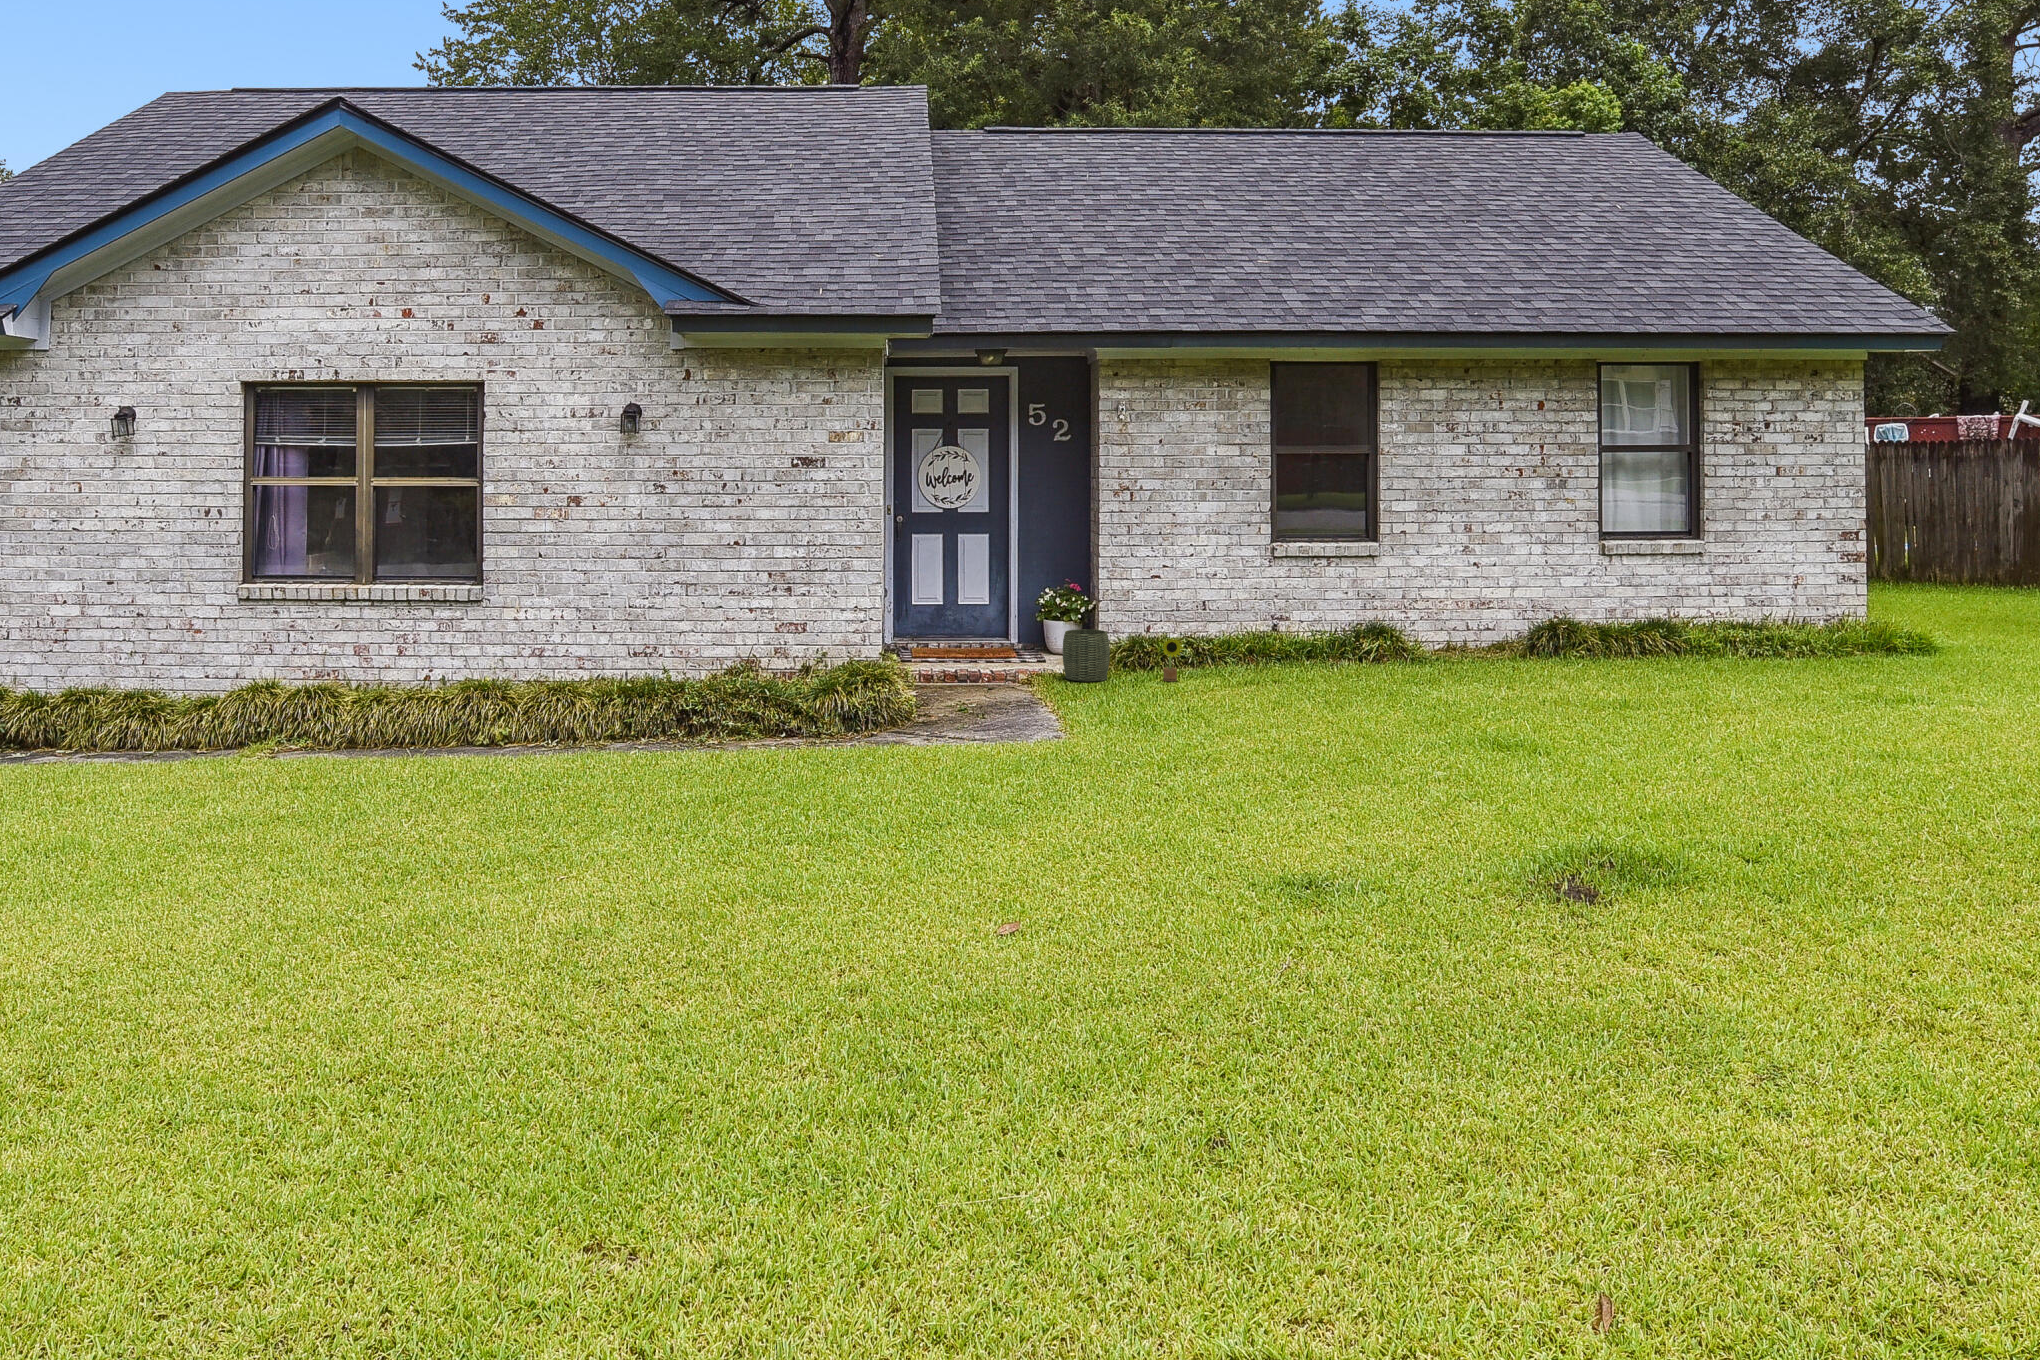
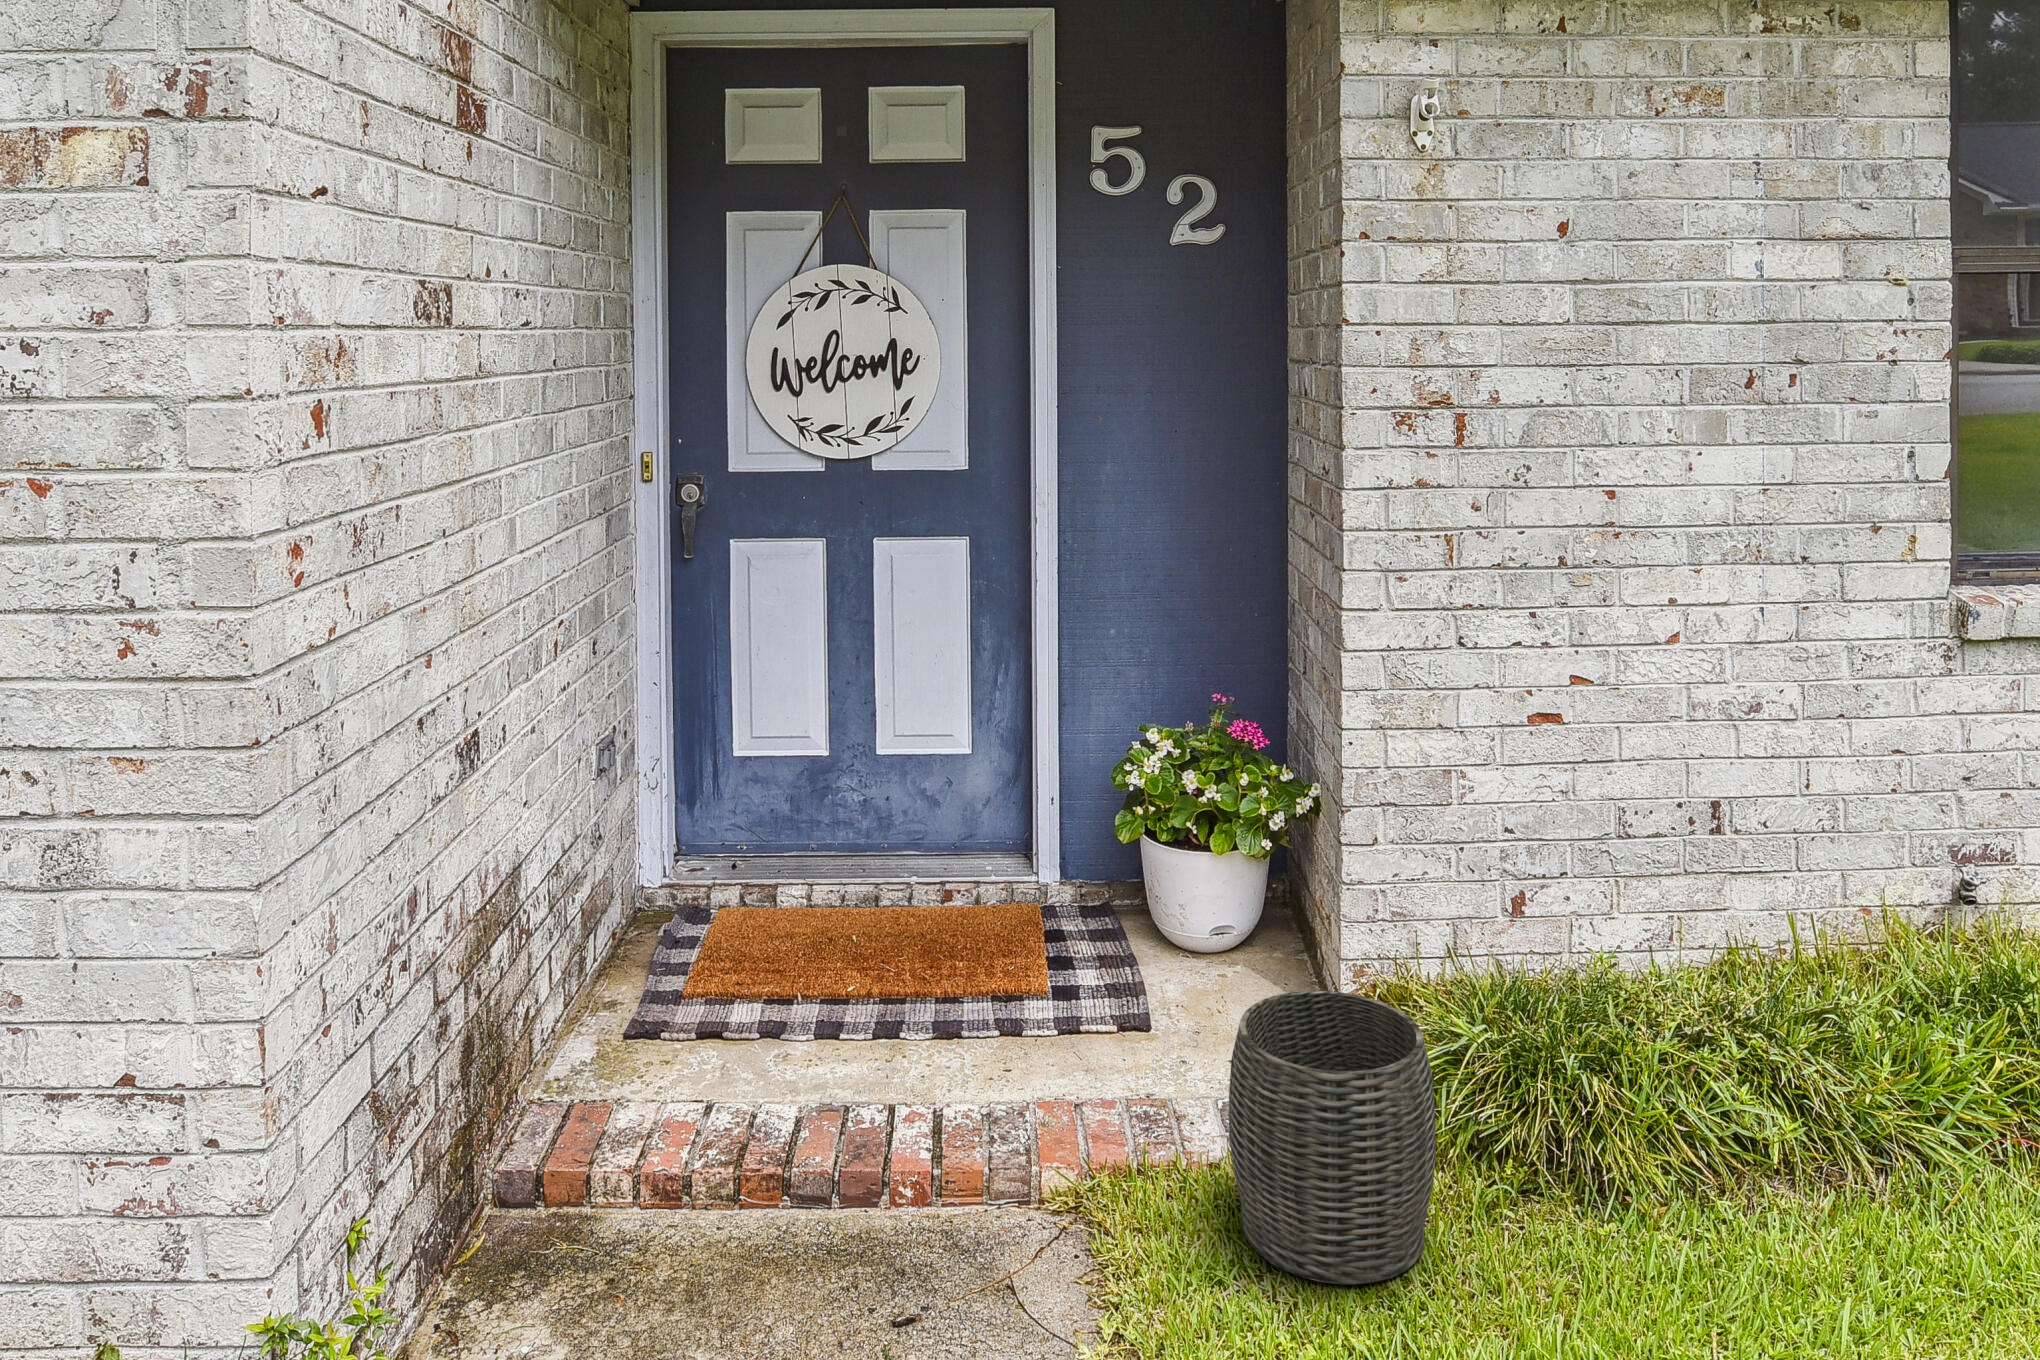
decorative plant: present [1162,638,1183,681] -> none [1680,1093,1790,1280]

